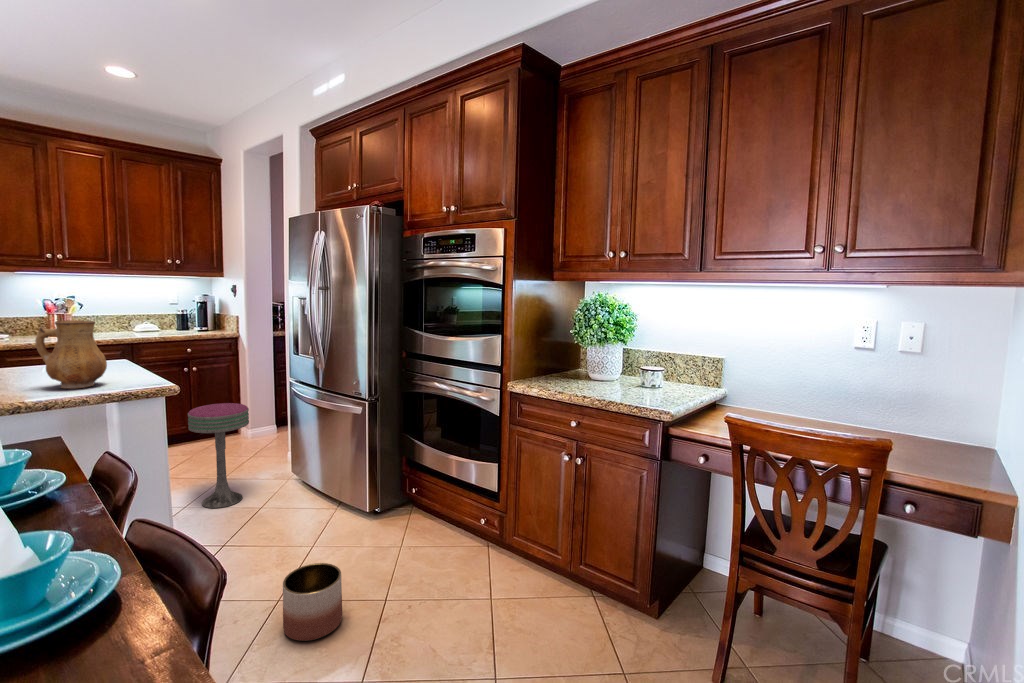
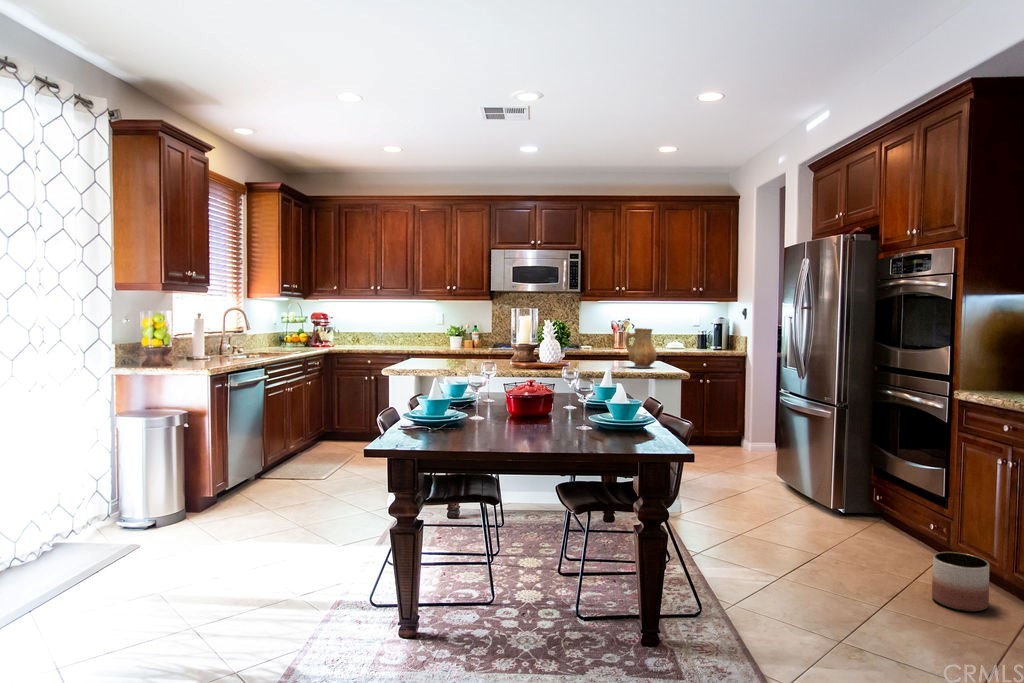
bar stool: present [188,403,249,508] -> none [699,404,744,486]
planter: present [283,563,342,641] -> present [932,552,989,611]

